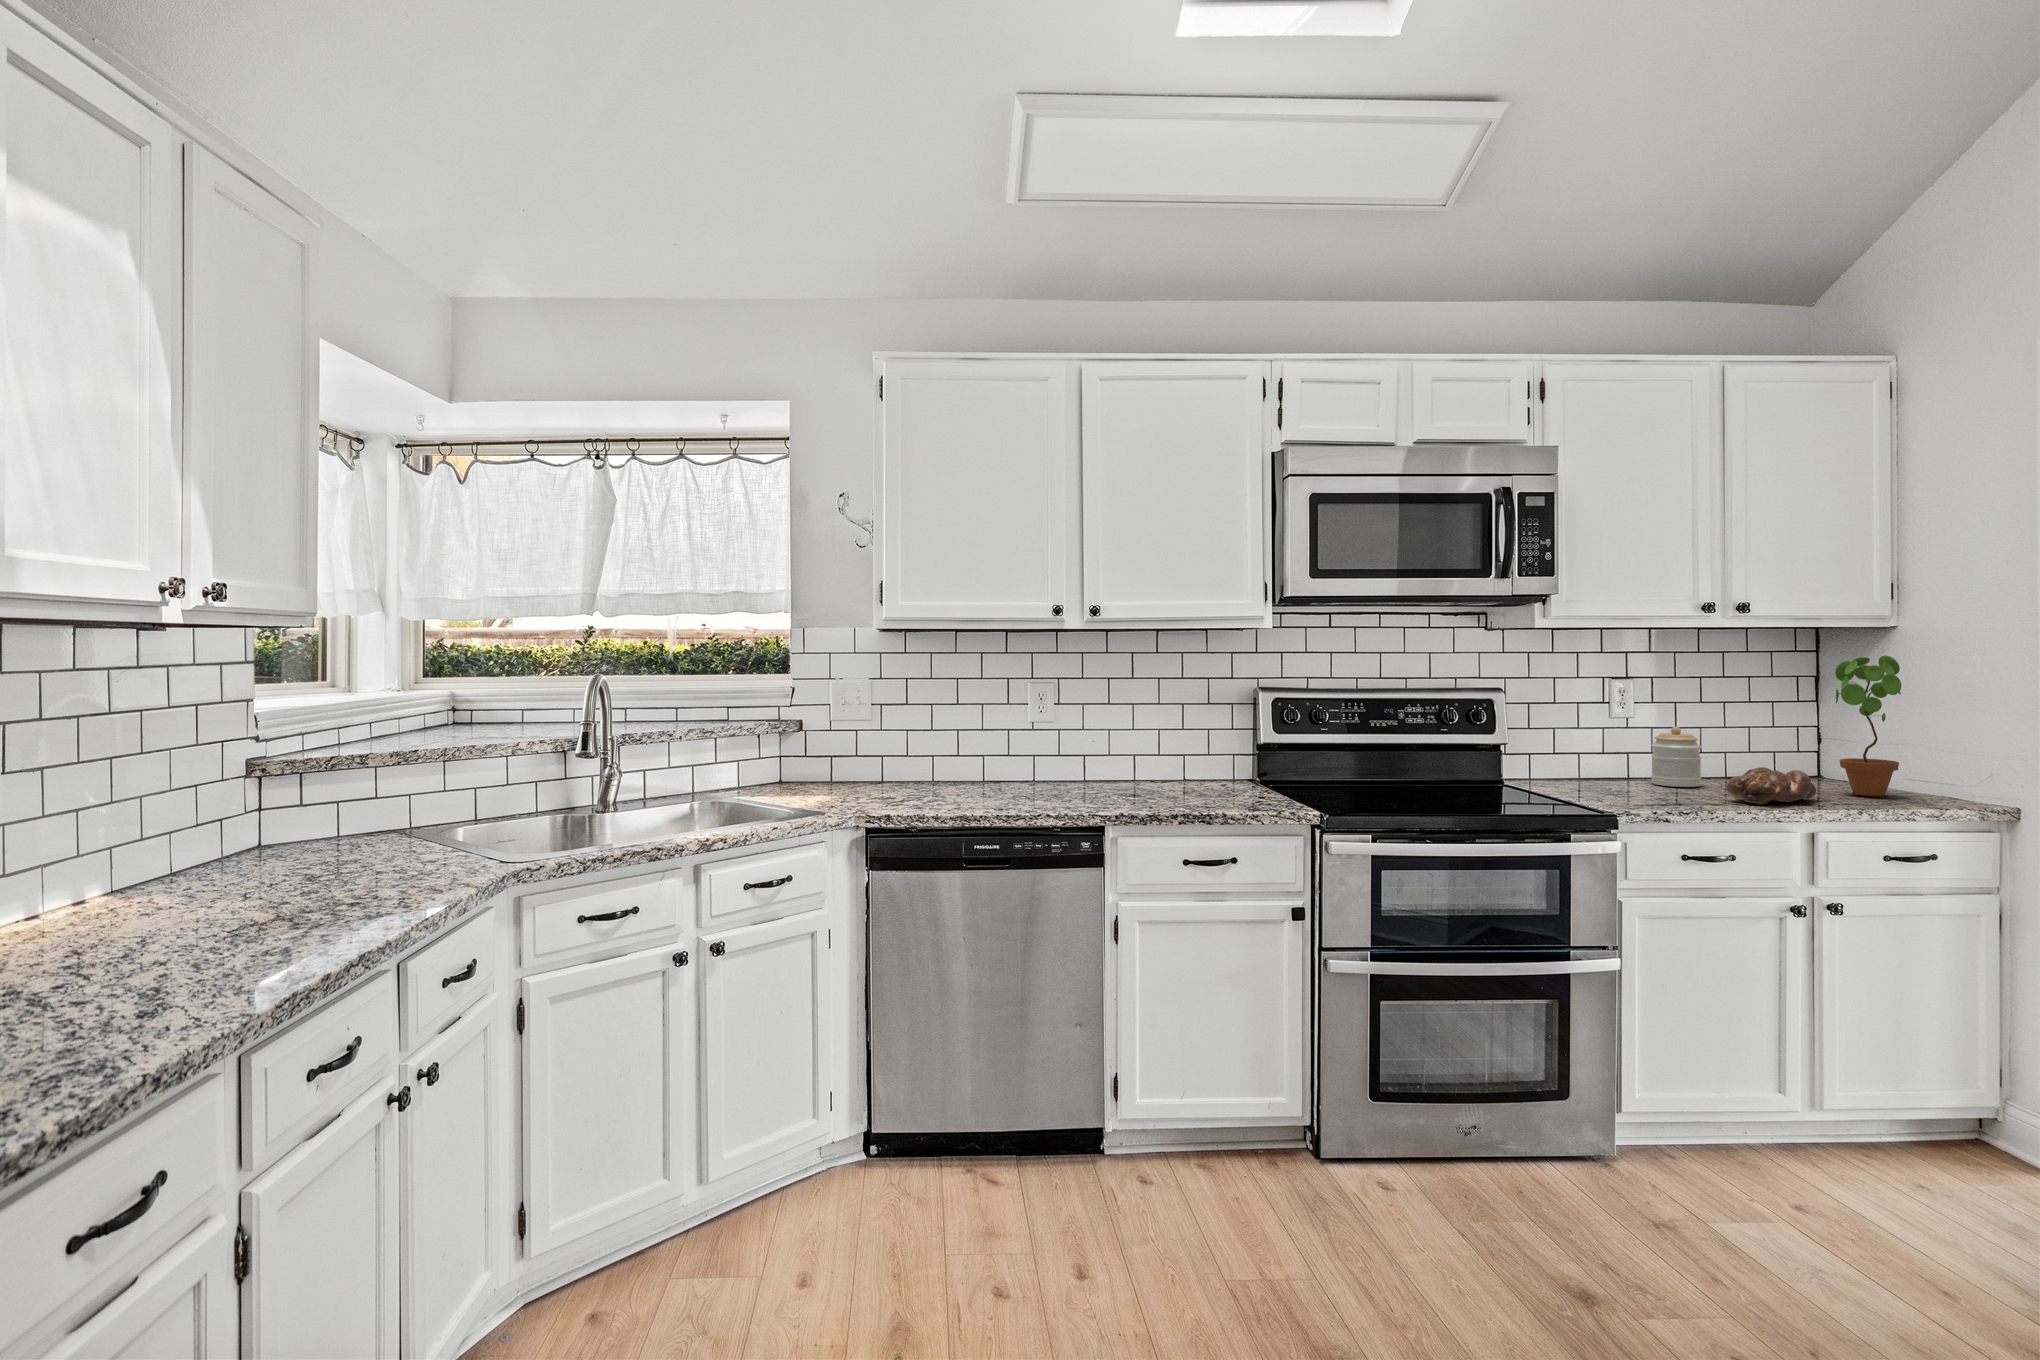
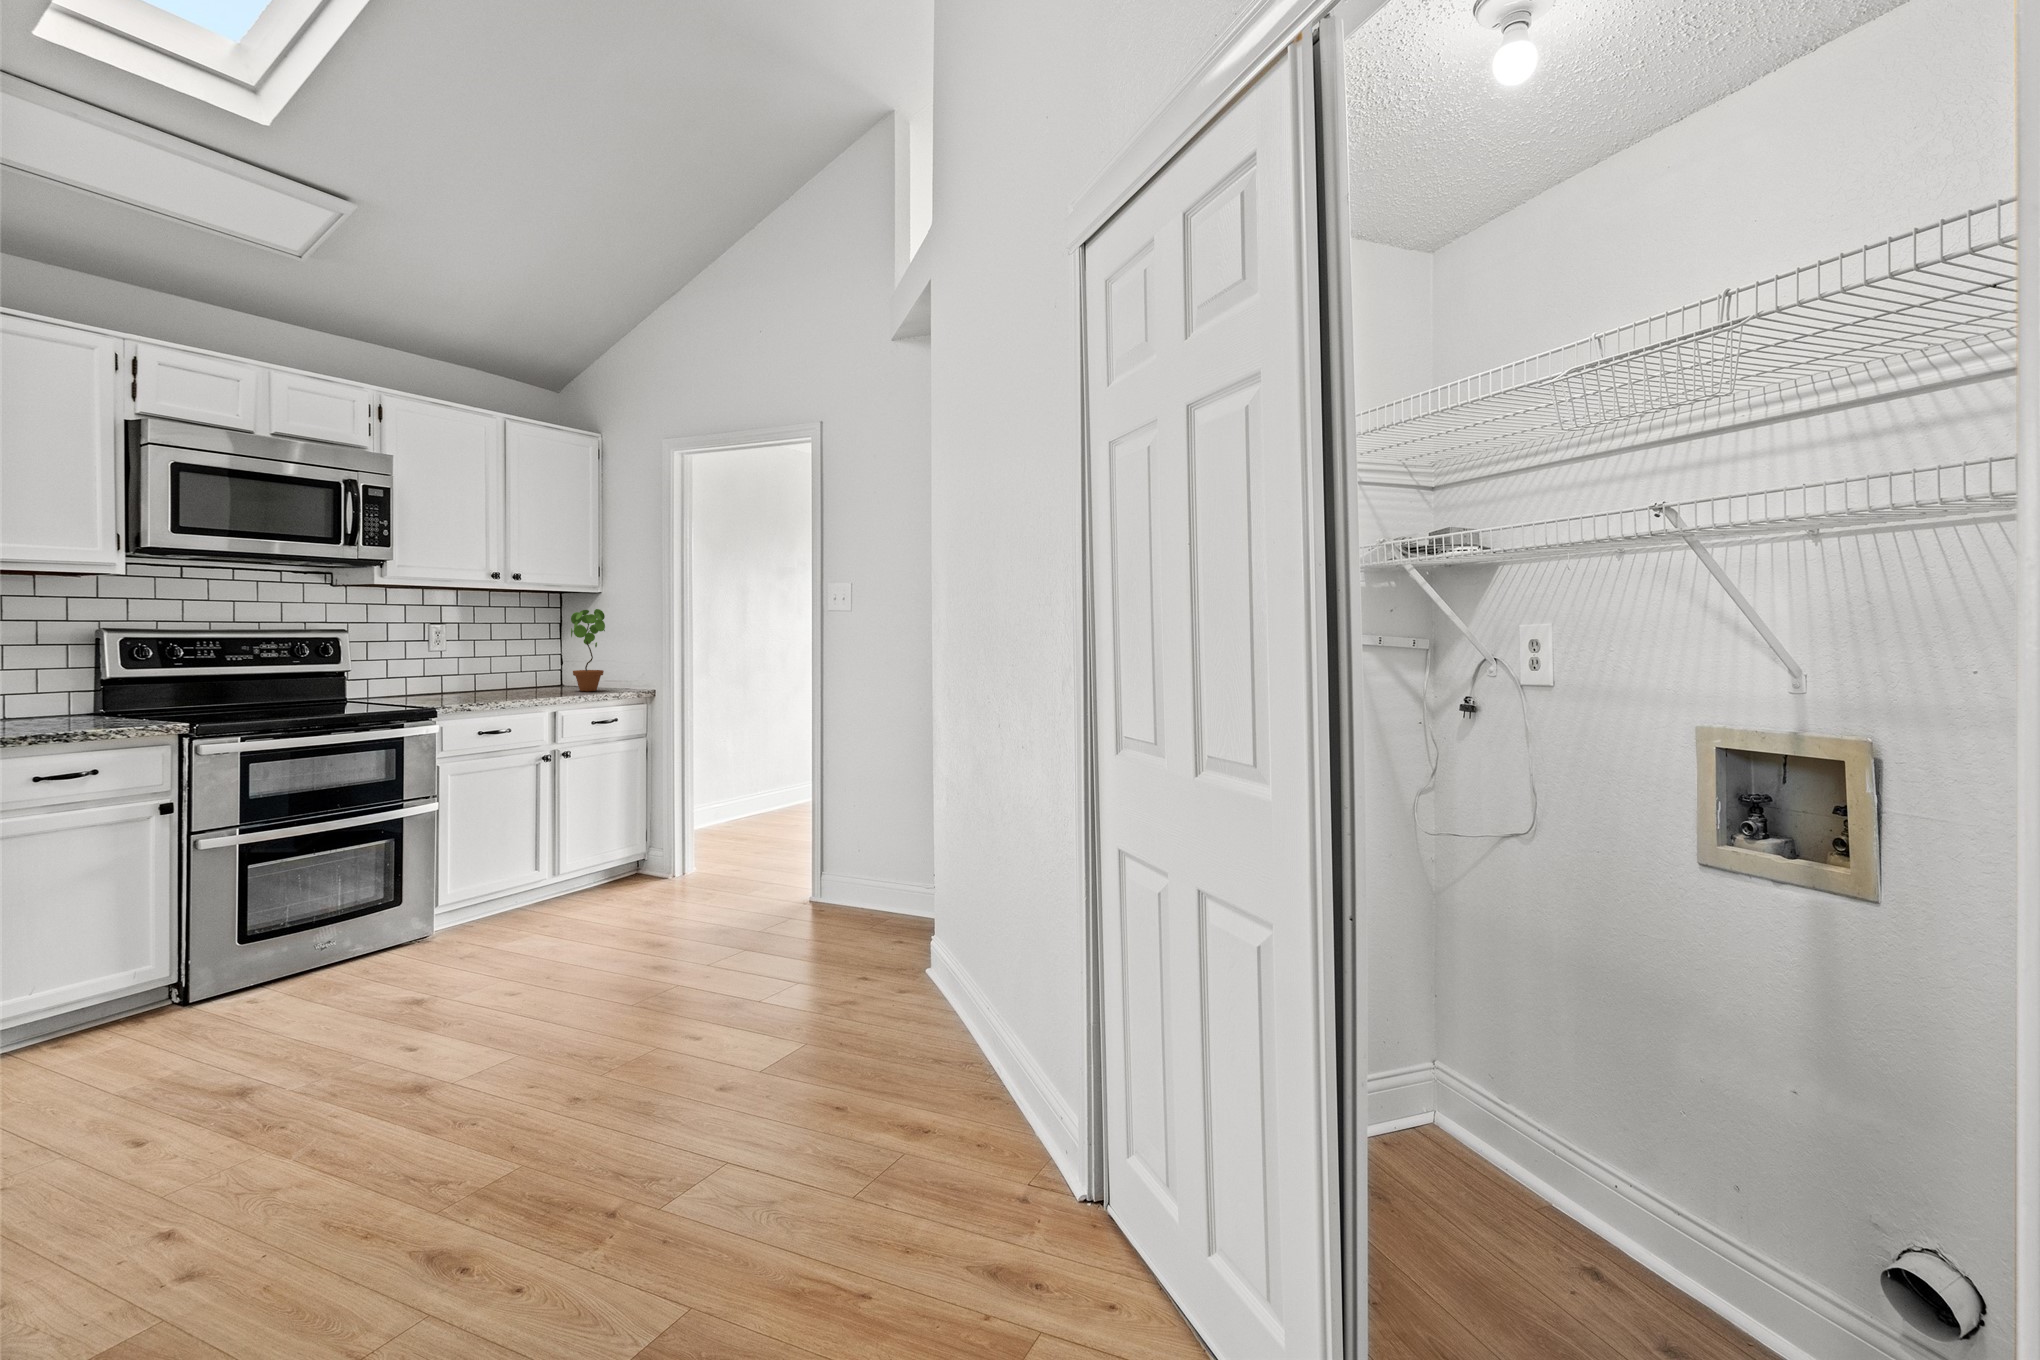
jar: present [1651,727,1701,787] -> none [458,655,491,694]
bread loaf: present [1726,767,1816,804] -> none [507,676,559,698]

